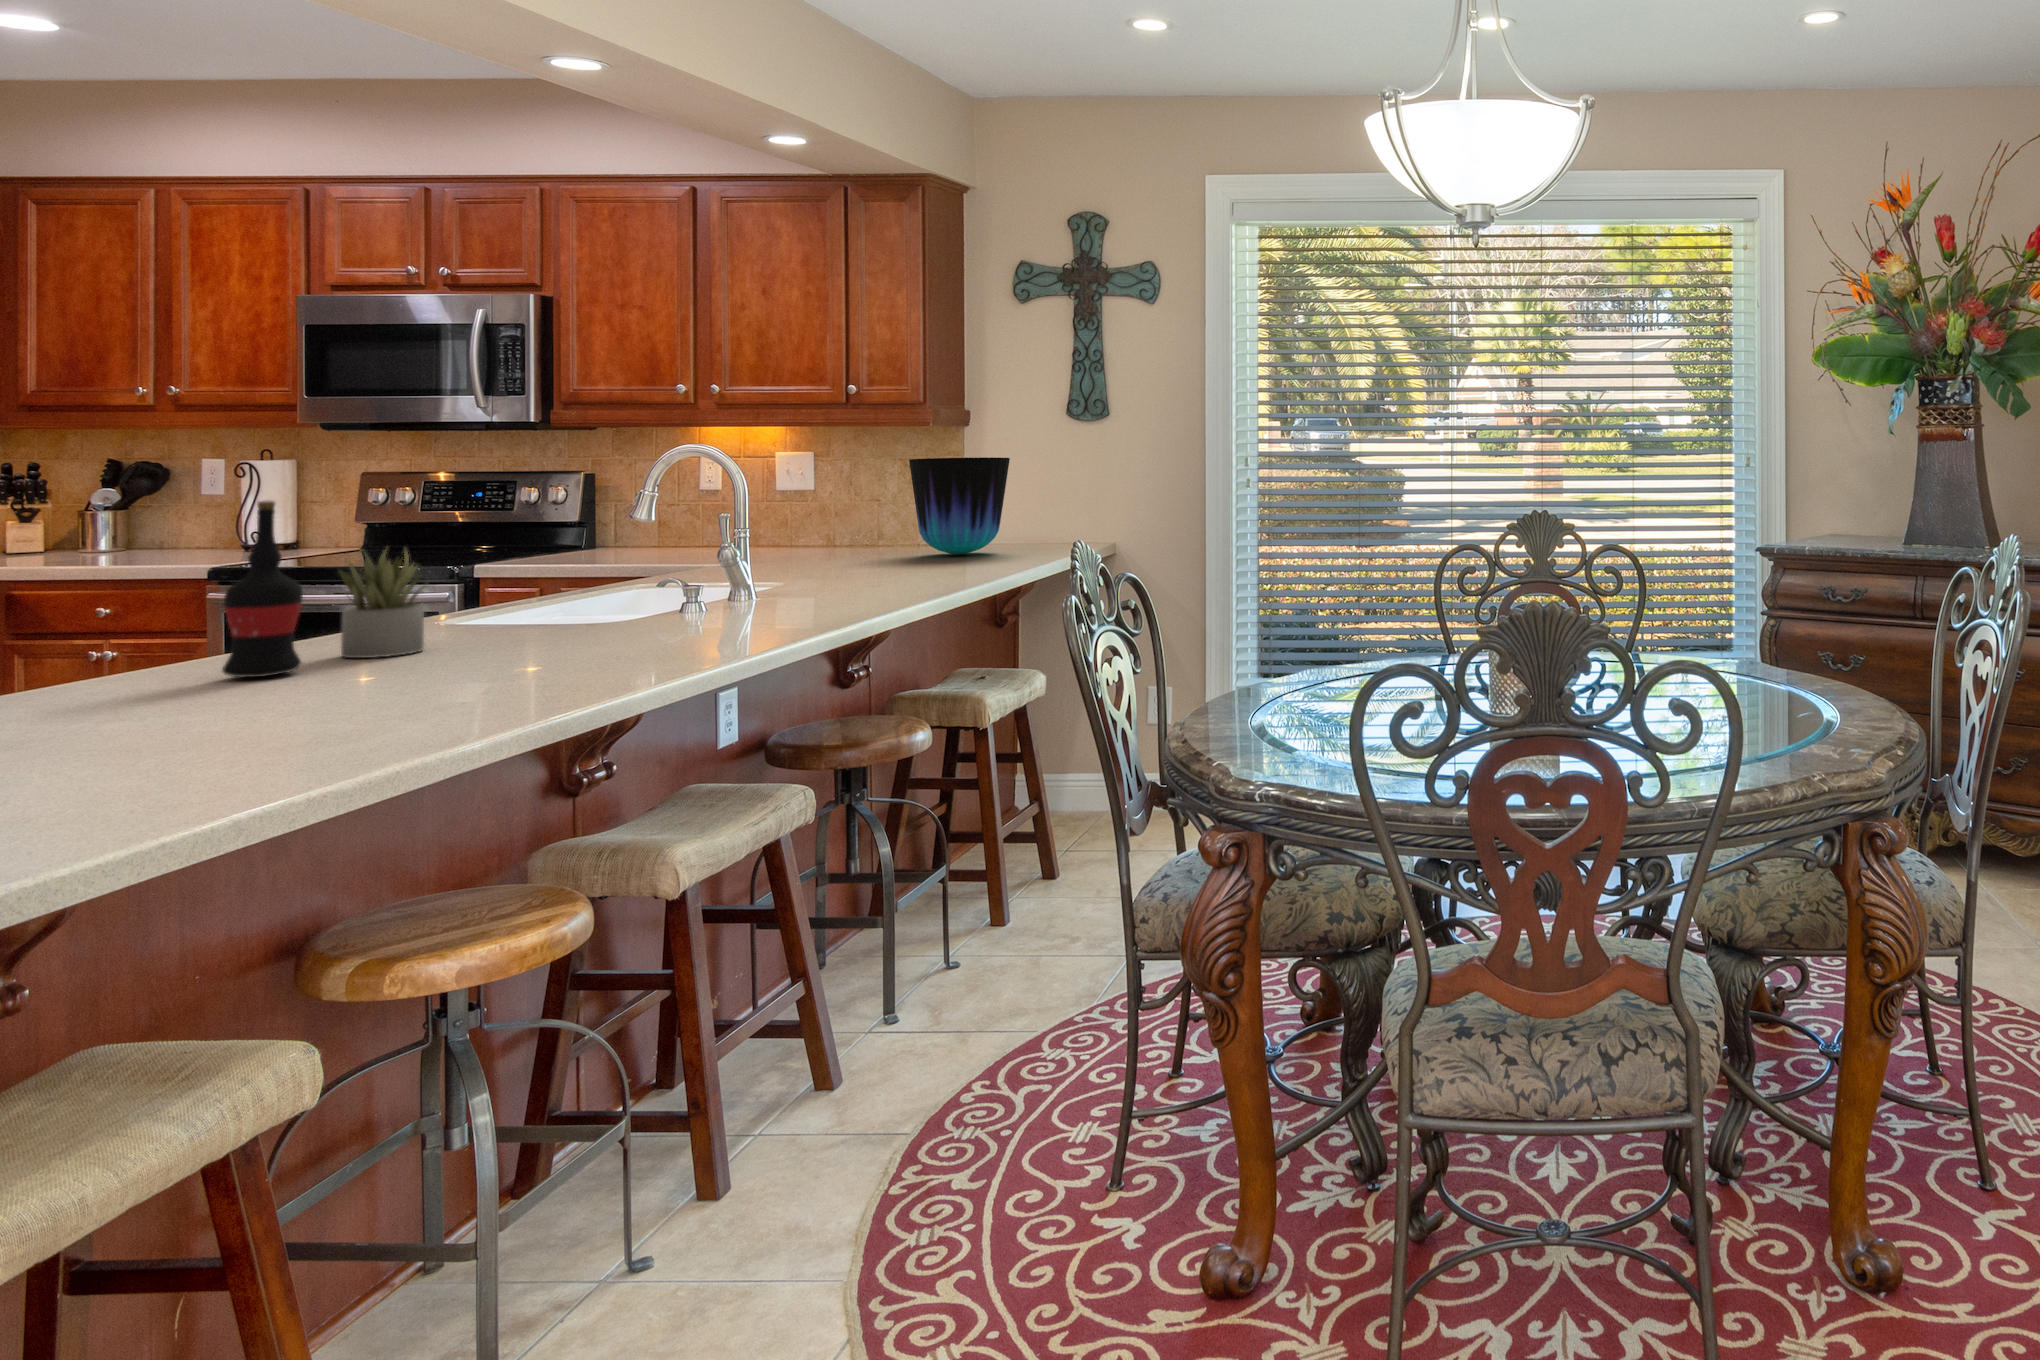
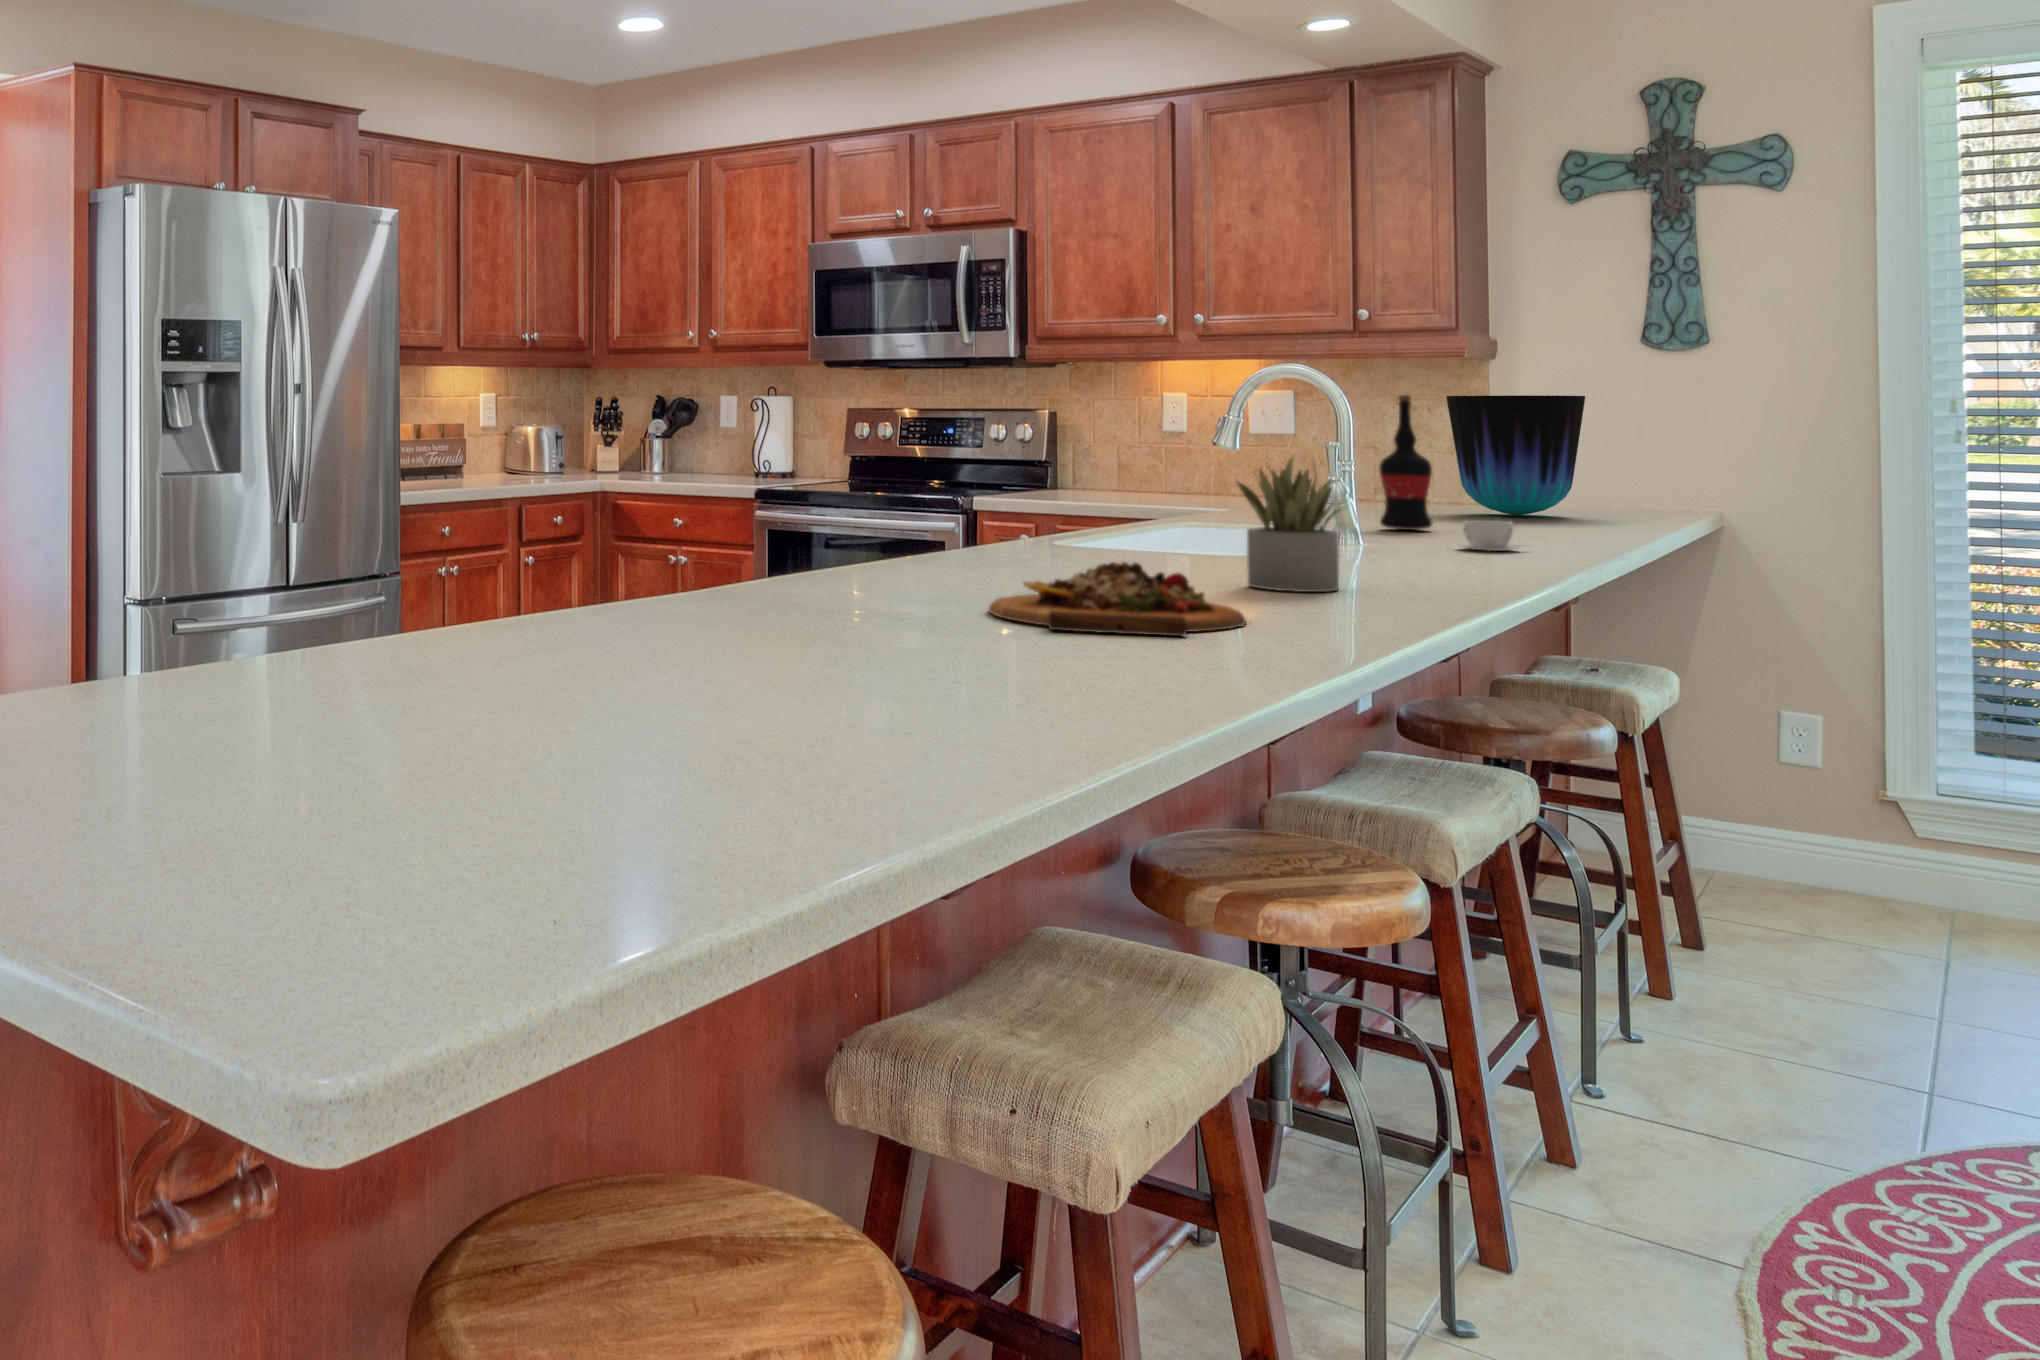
wine bottle: present [223,500,303,677] -> present [1379,395,1433,530]
succulent plant: present [339,549,424,658] -> present [1237,458,1339,592]
coffee cup: none [829,575,885,601] -> present [1459,520,1520,551]
cutting board: none [177,672,458,754] -> present [989,562,1246,636]

